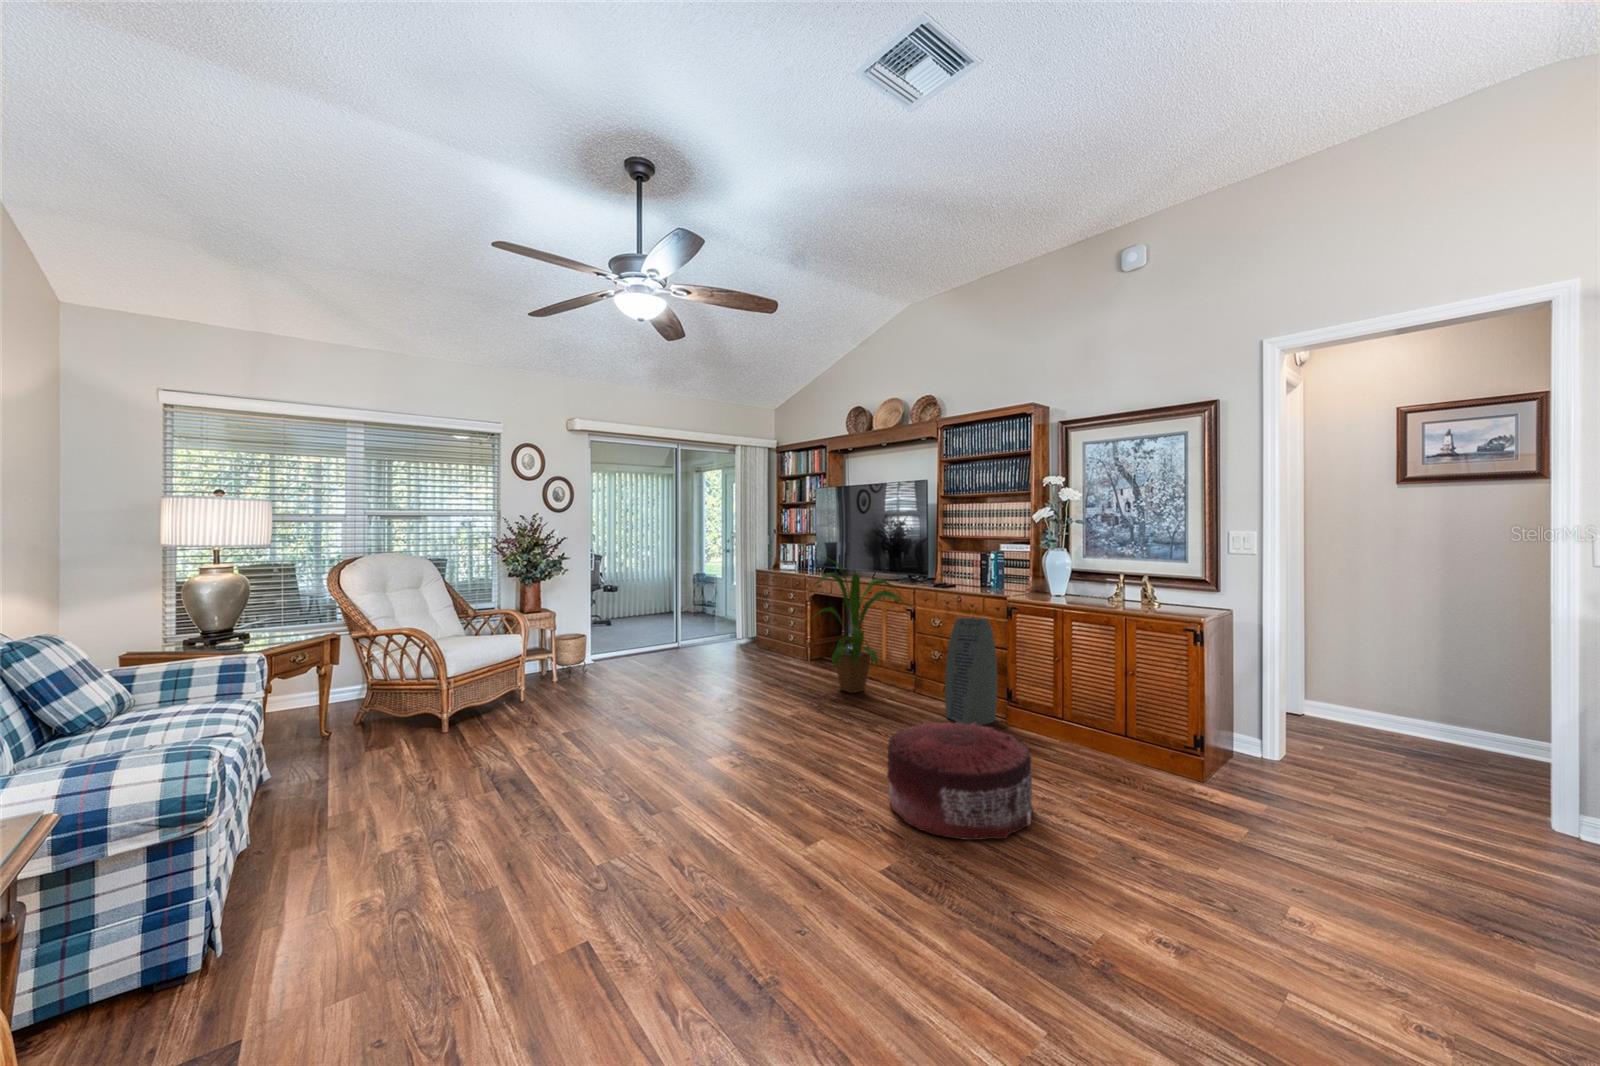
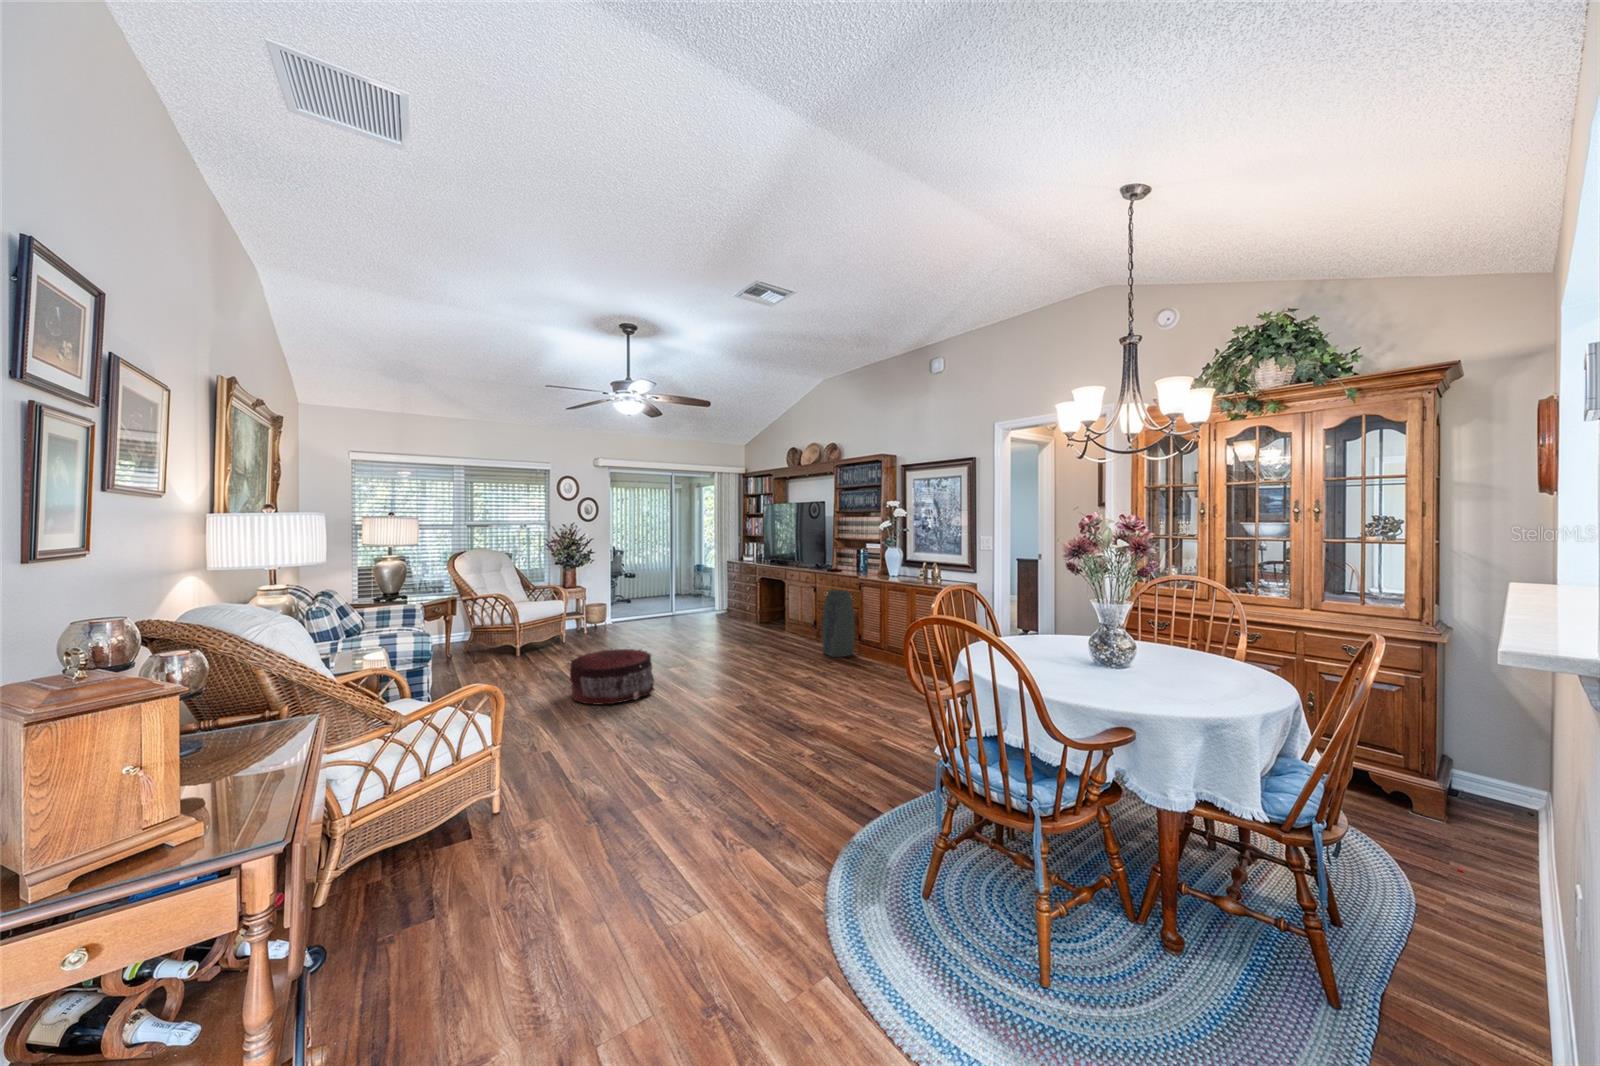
house plant: present [809,561,903,693] -> none [743,552,810,641]
pouf: present [887,722,1033,840] -> present [570,649,654,704]

